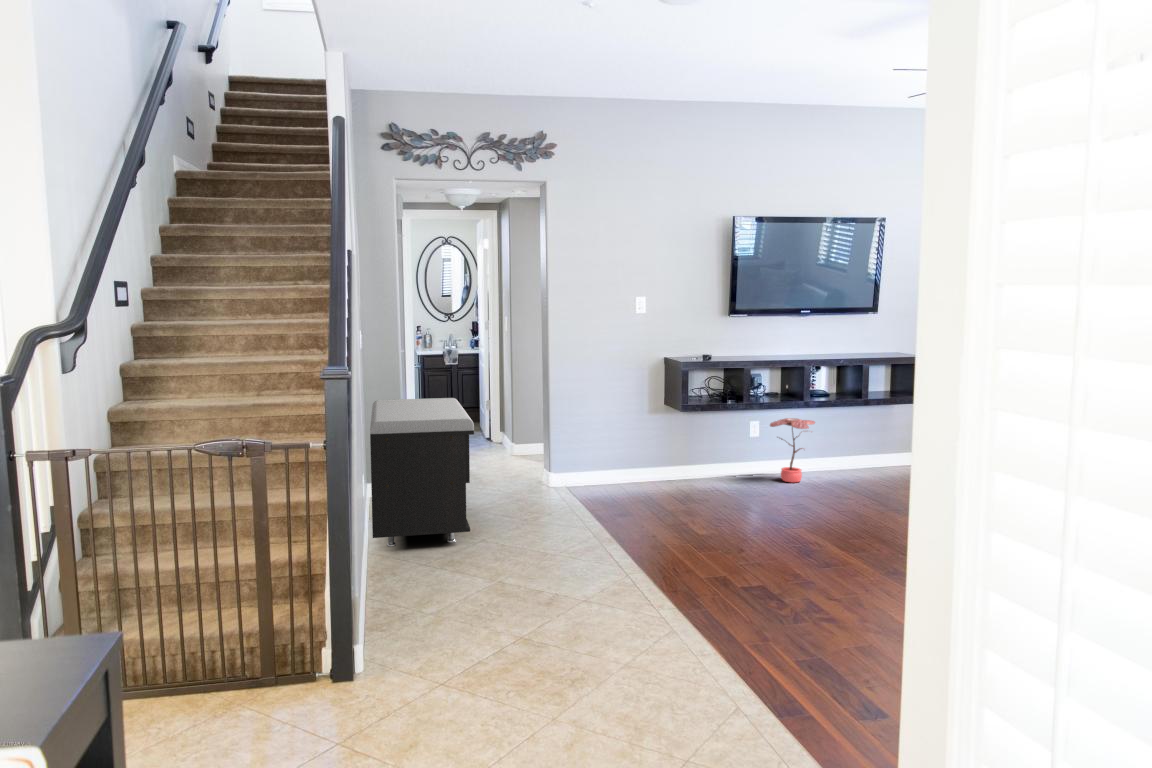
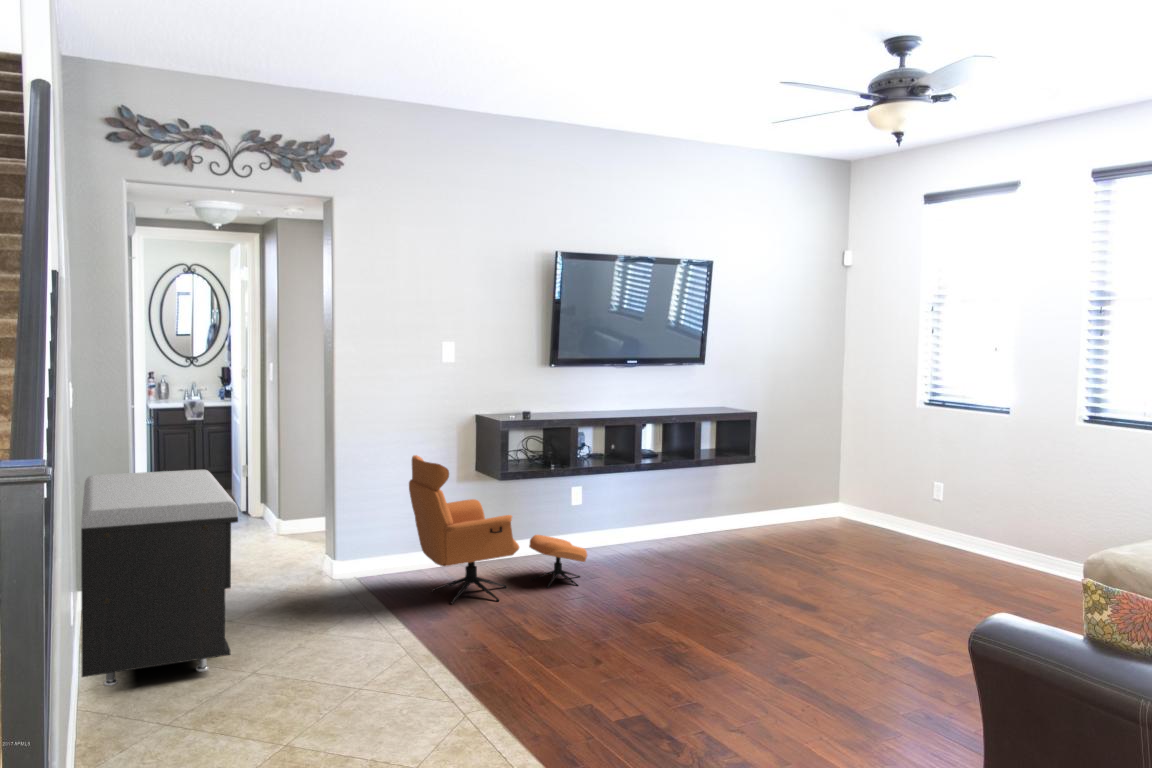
armchair: none [606,390,757,510] -> present [409,455,587,604]
potted plant: present [770,418,815,482] -> none [595,483,644,556]

